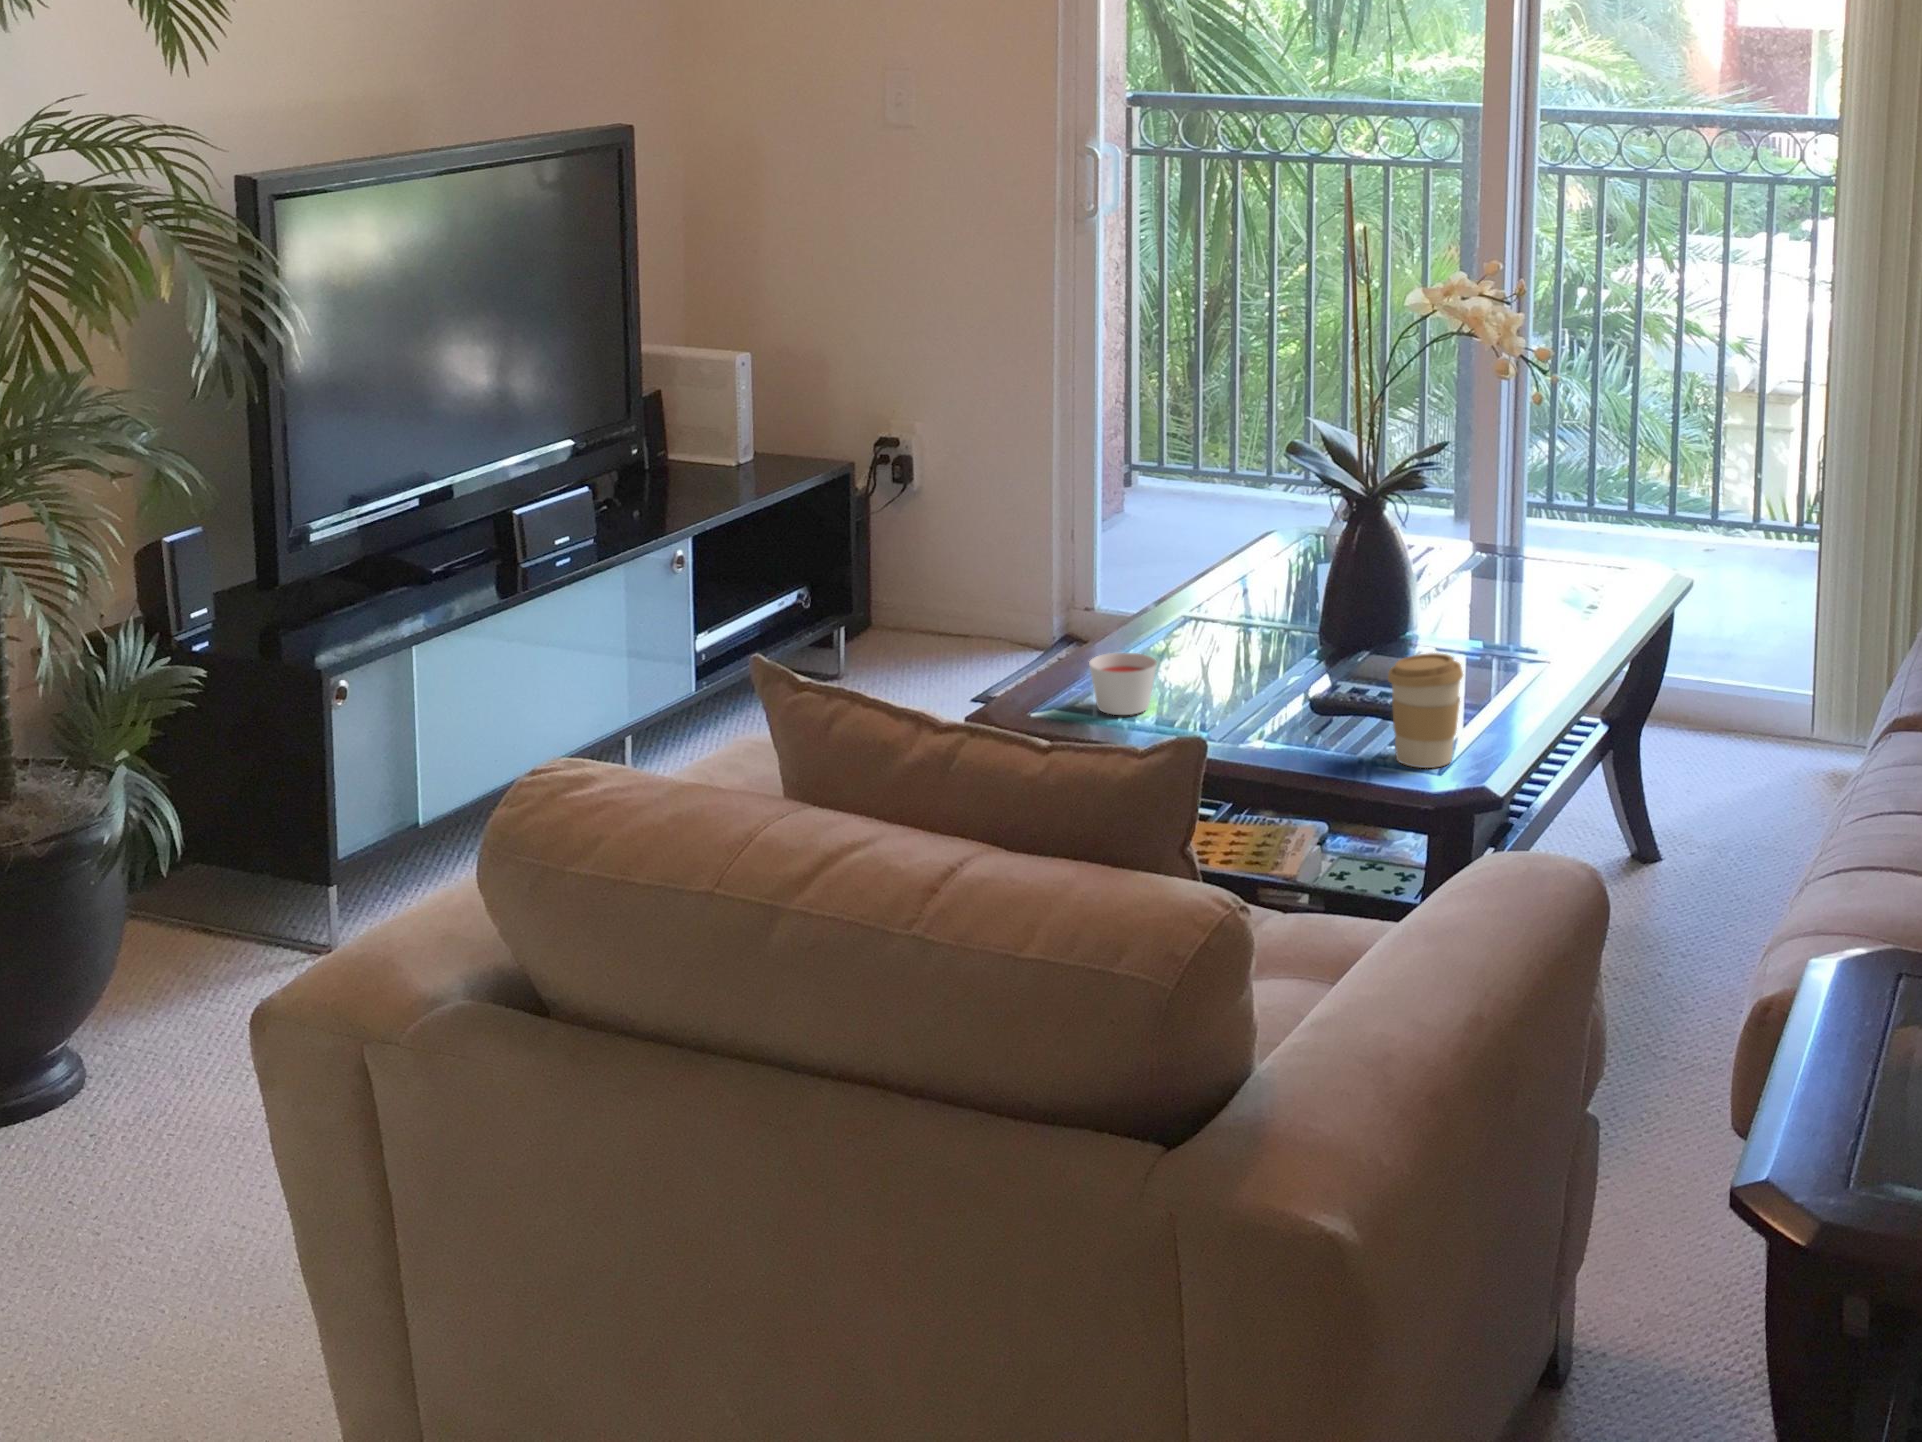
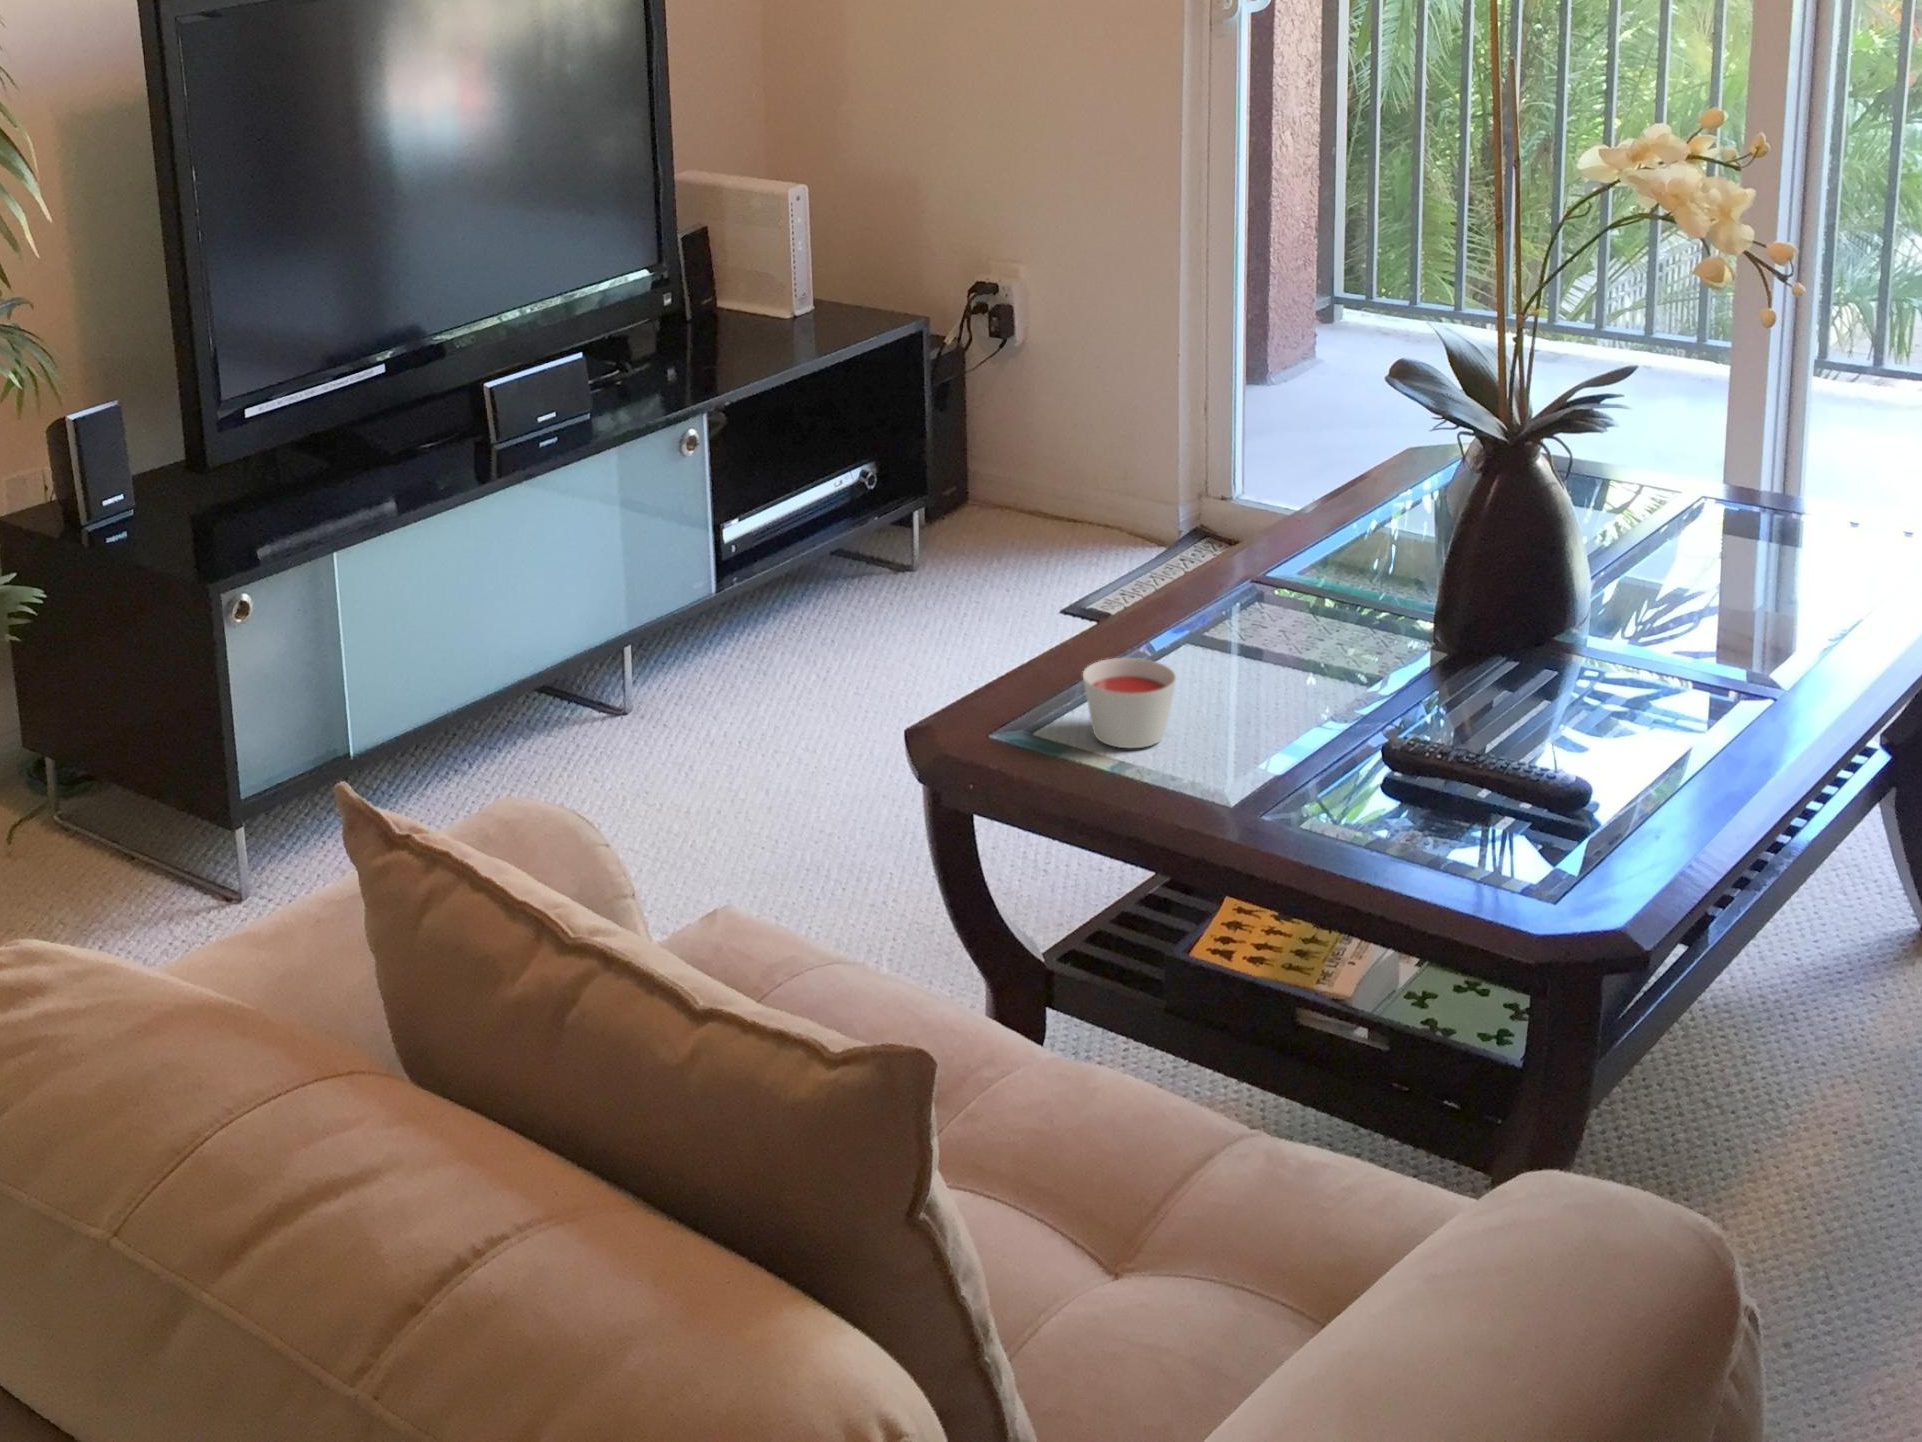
coffee cup: present [1388,653,1463,768] -> none [1484,720,1600,891]

